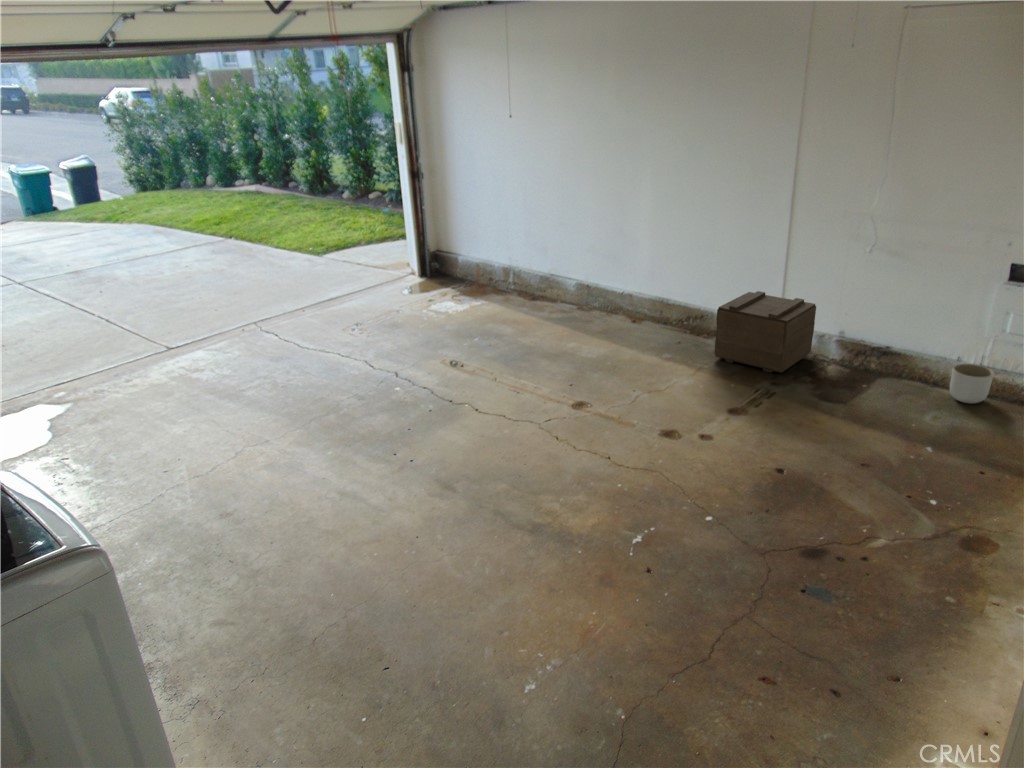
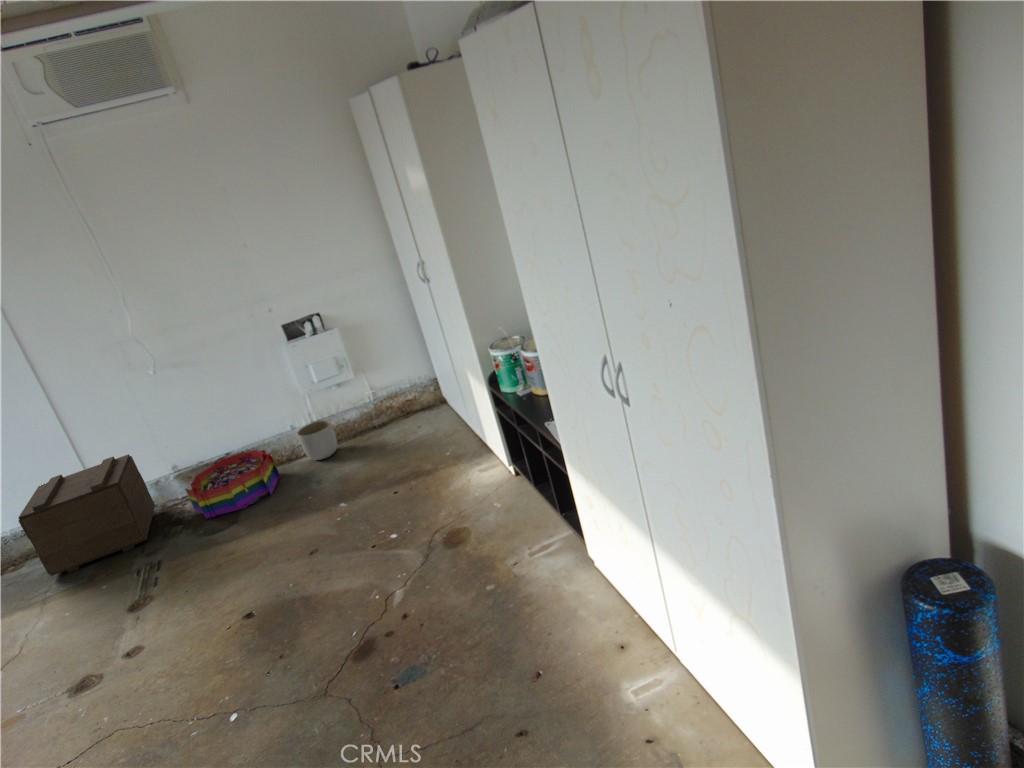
storage bin: none [830,348,917,401] -> present [185,450,281,518]

